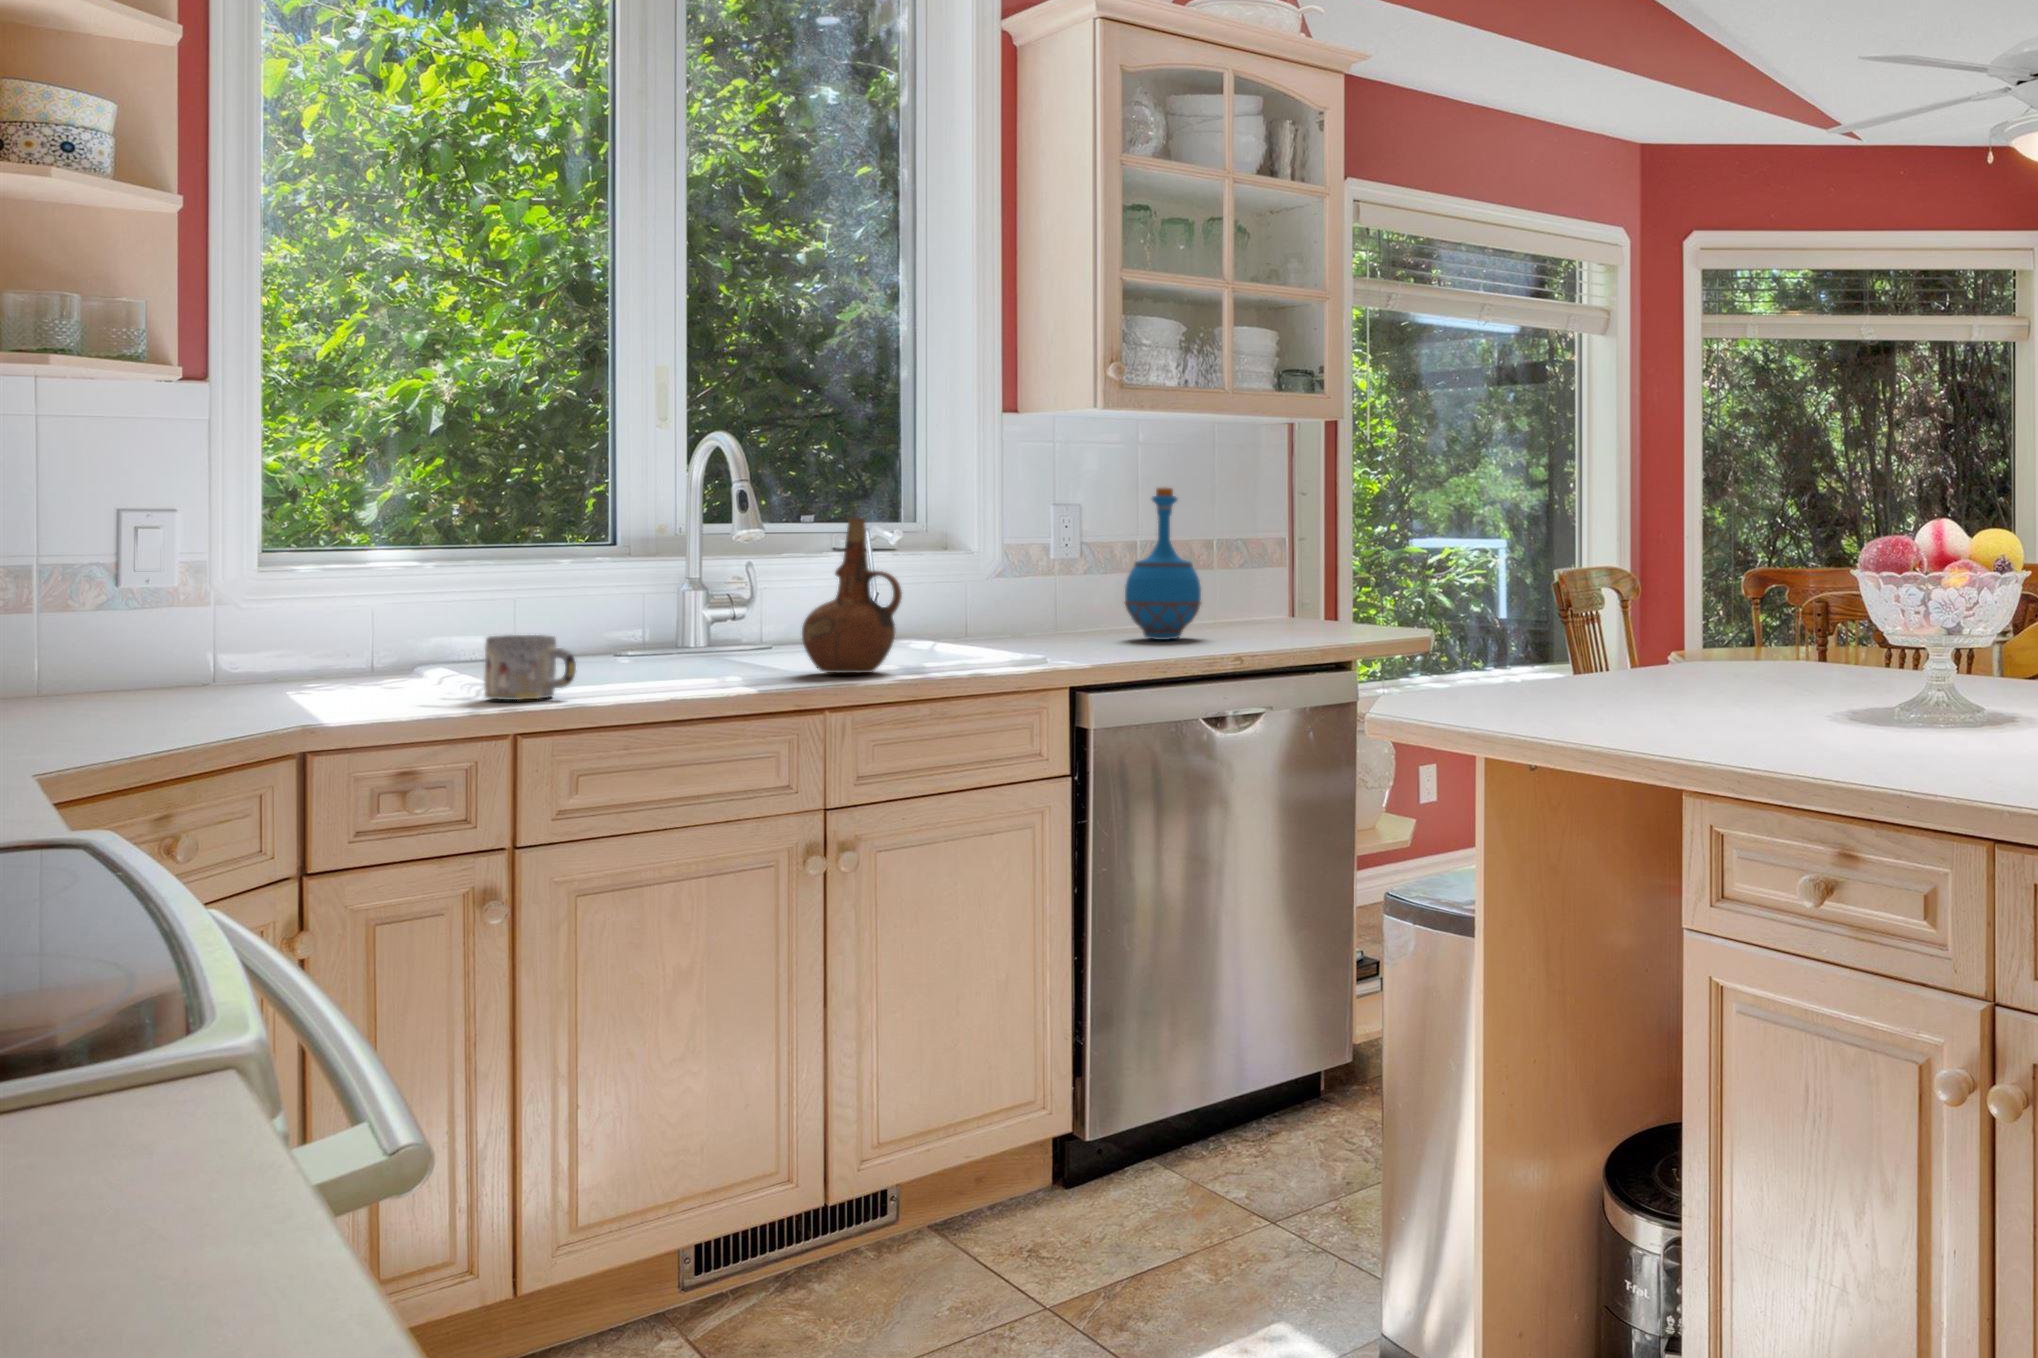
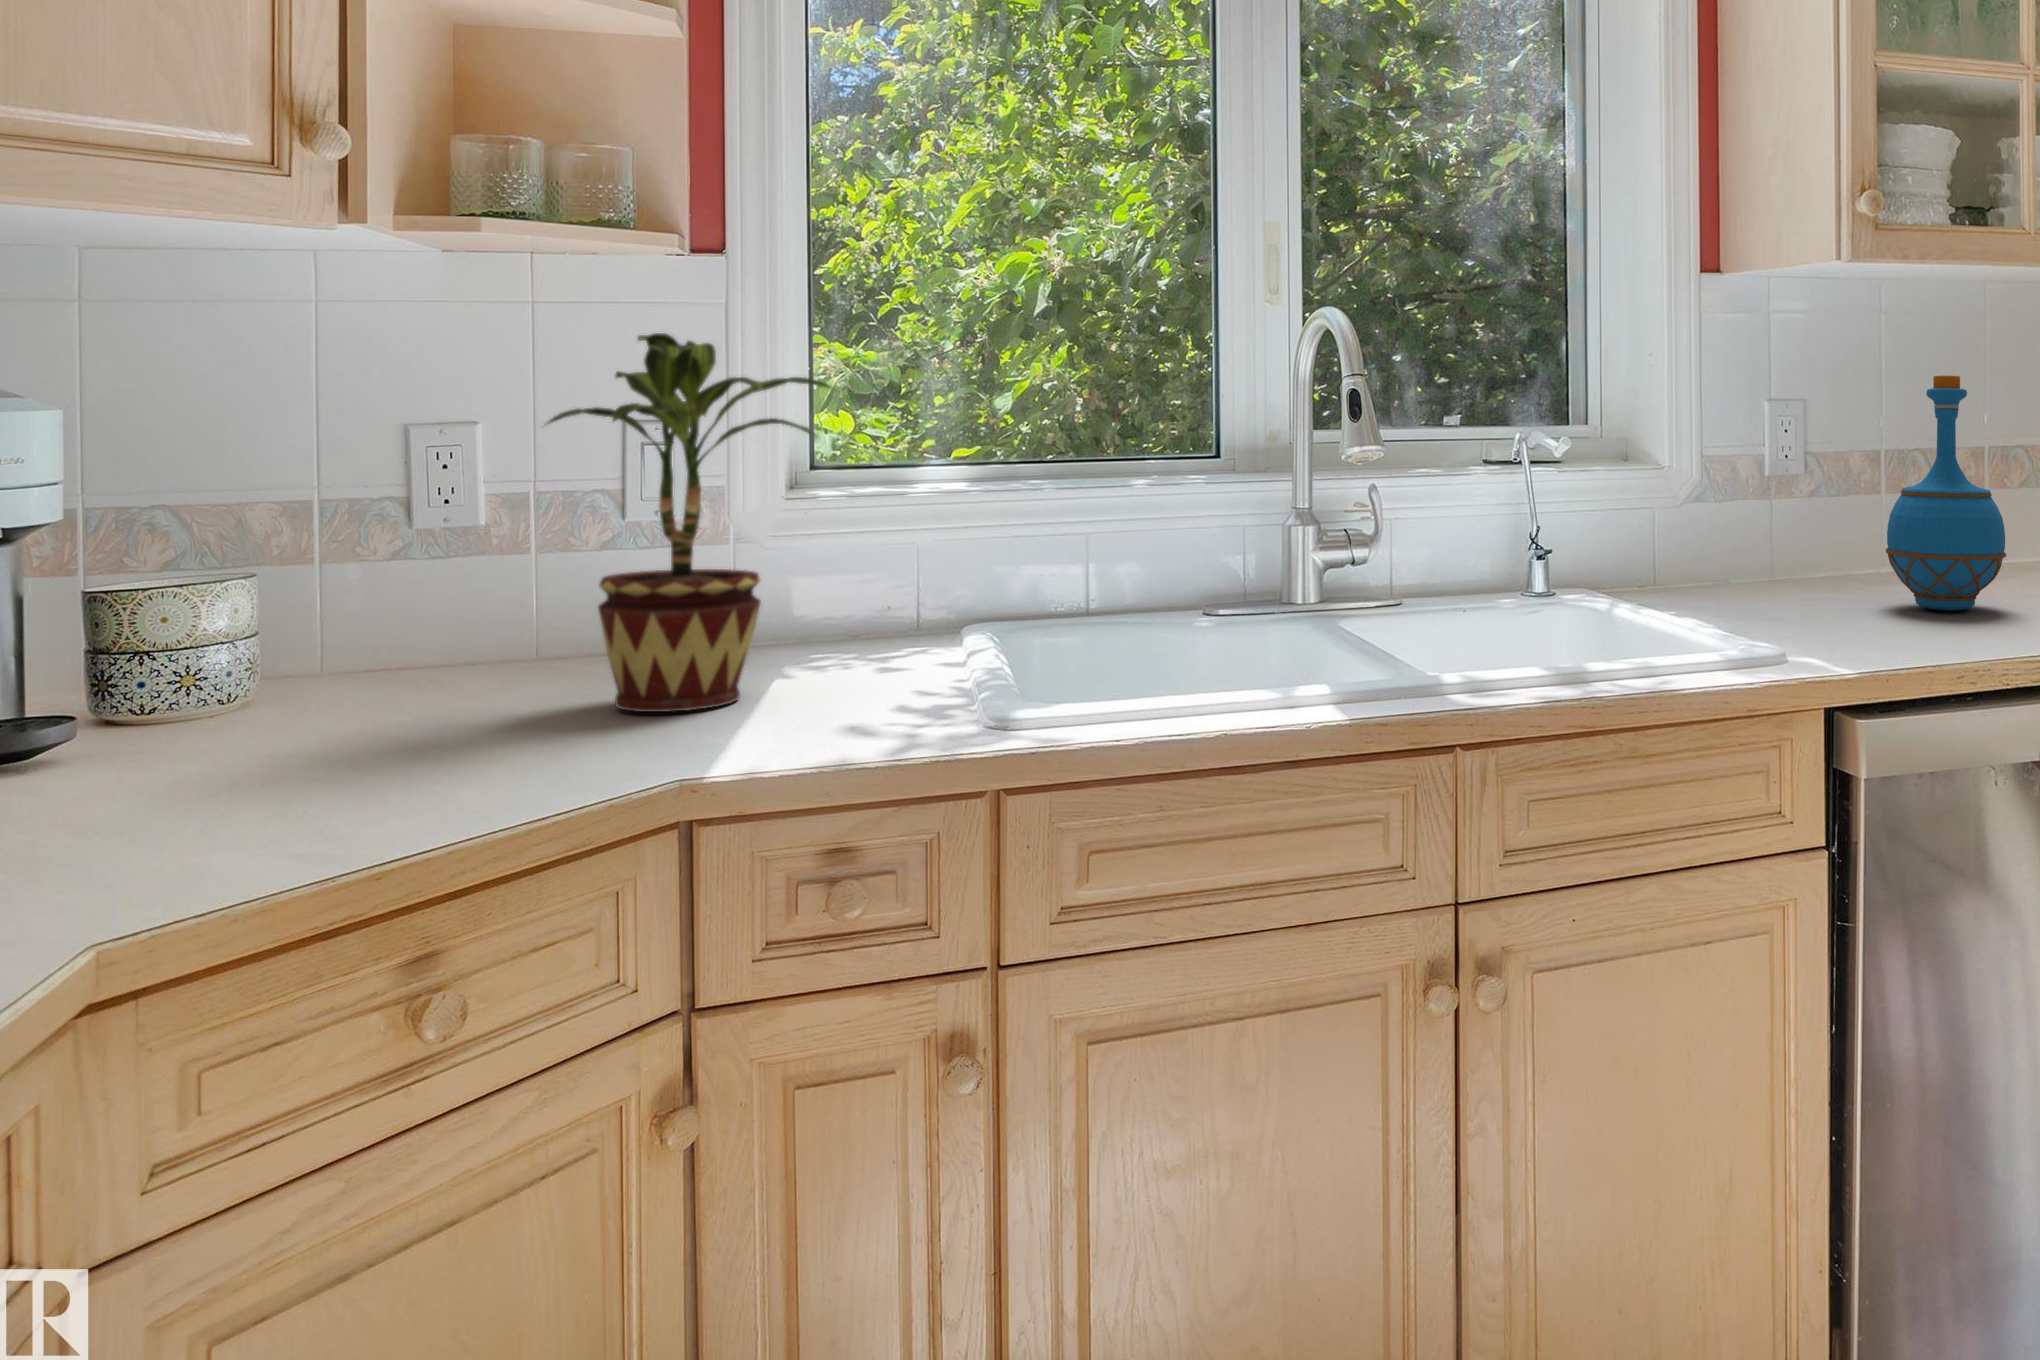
potted plant: none [143,444,355,704] -> present [547,333,833,712]
ceramic pitcher: present [802,518,902,673] -> none [1424,432,1570,682]
mug: present [484,635,576,700] -> none [965,619,1086,728]

